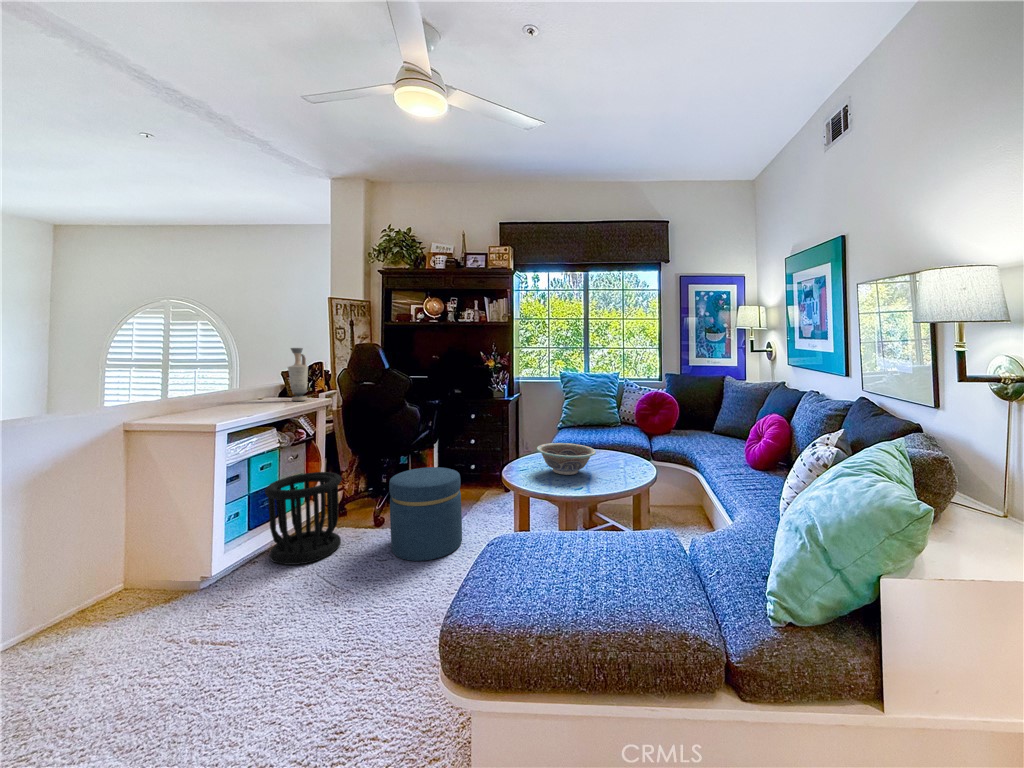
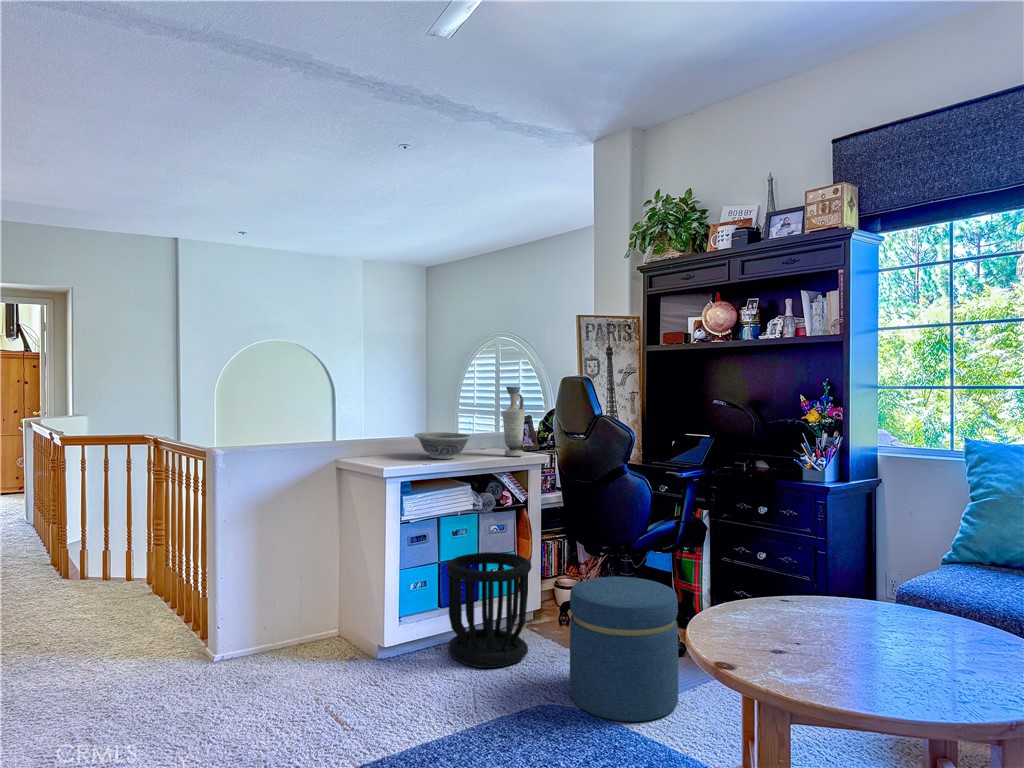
decorative bowl: present [537,443,596,475] -> present [414,432,472,459]

